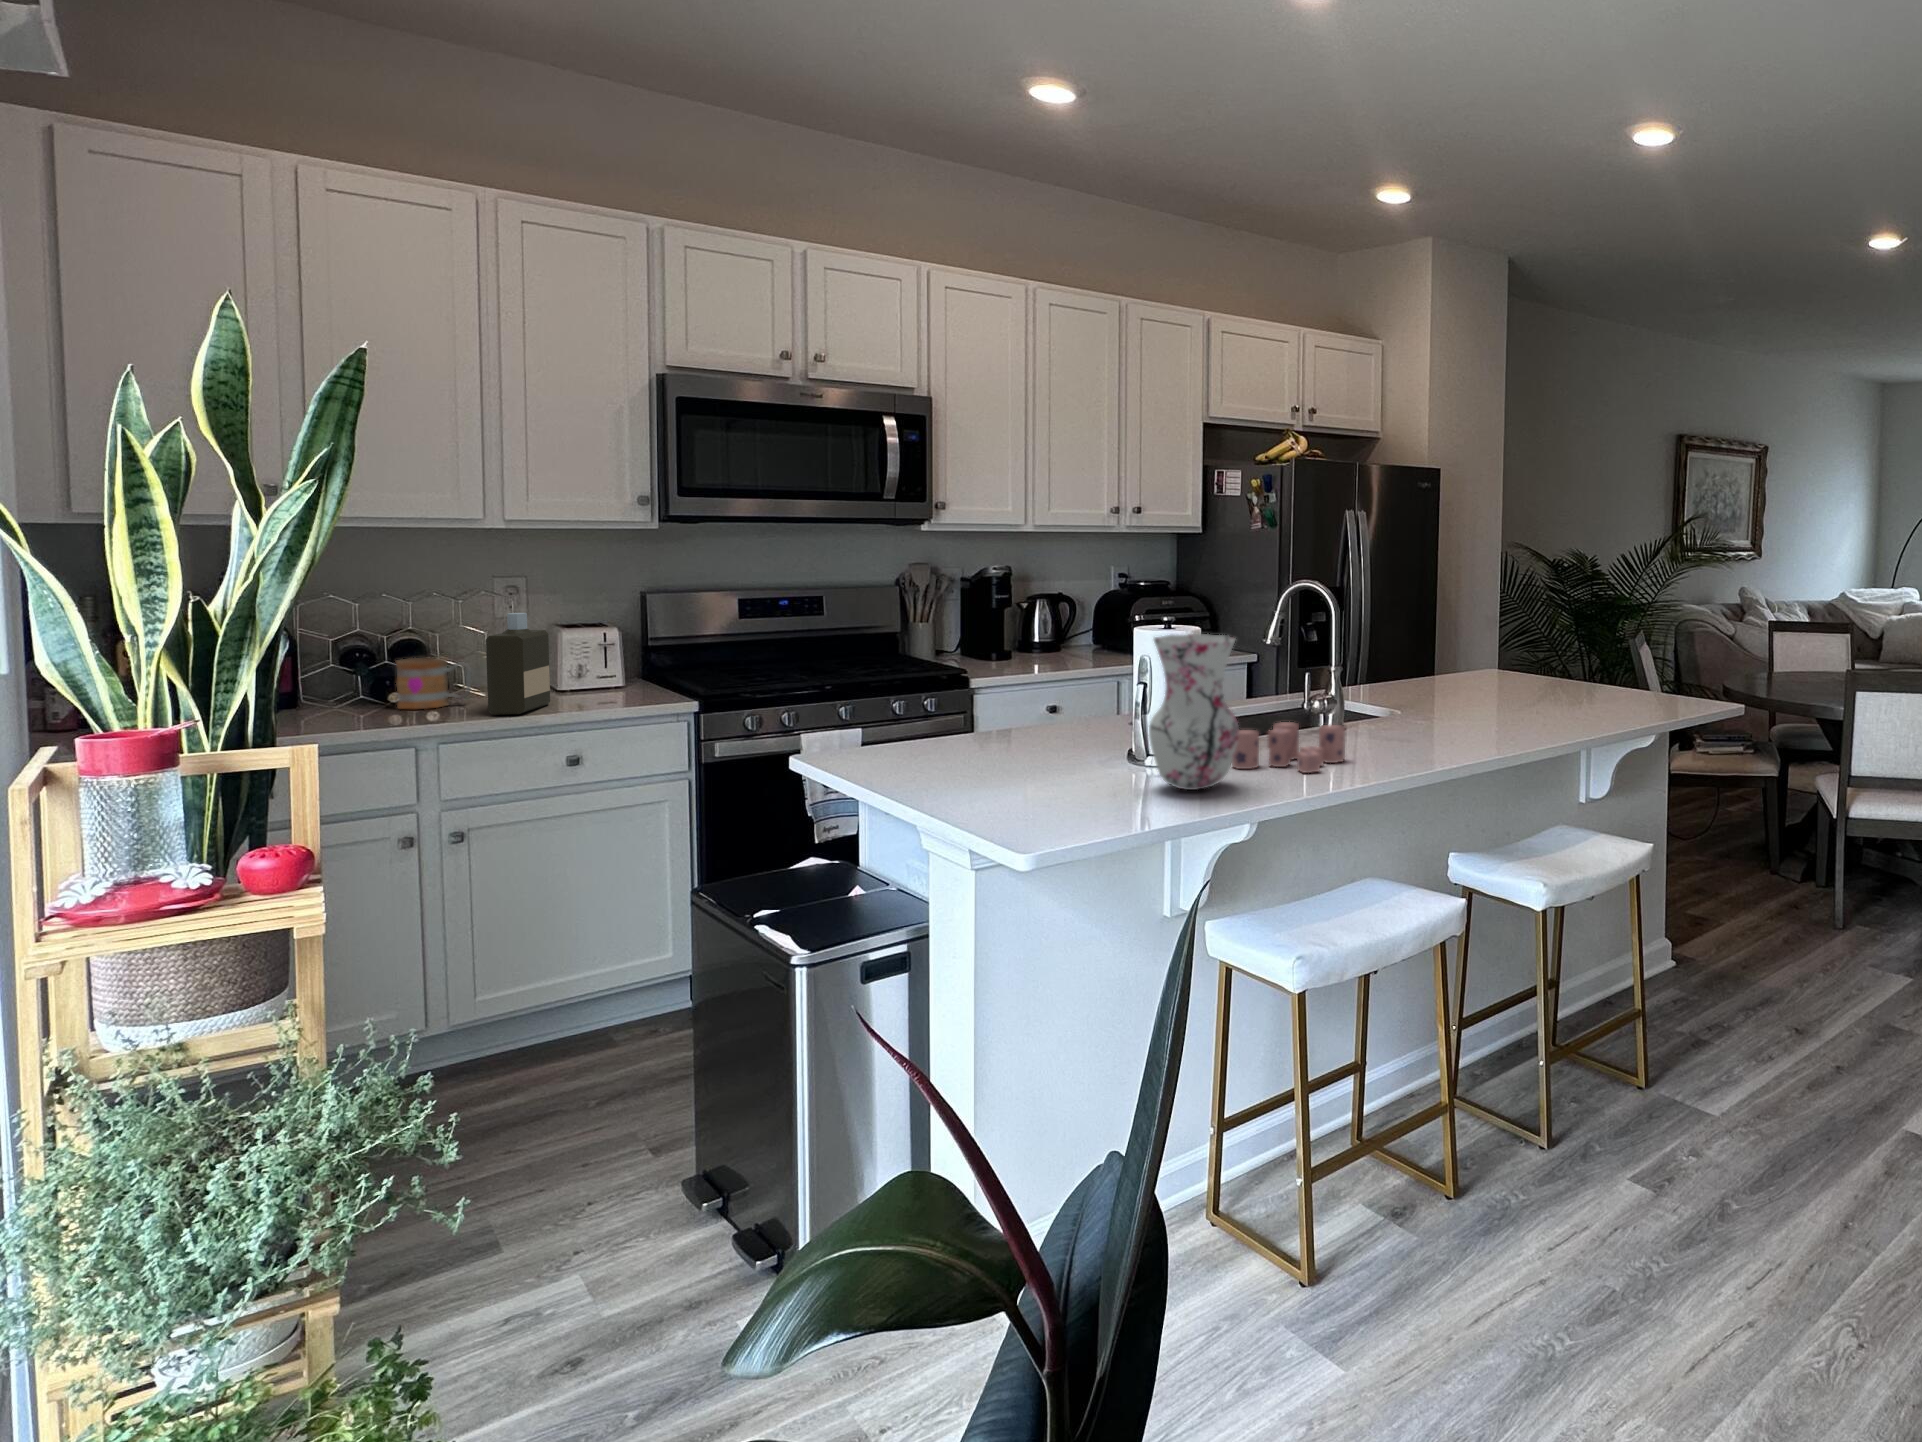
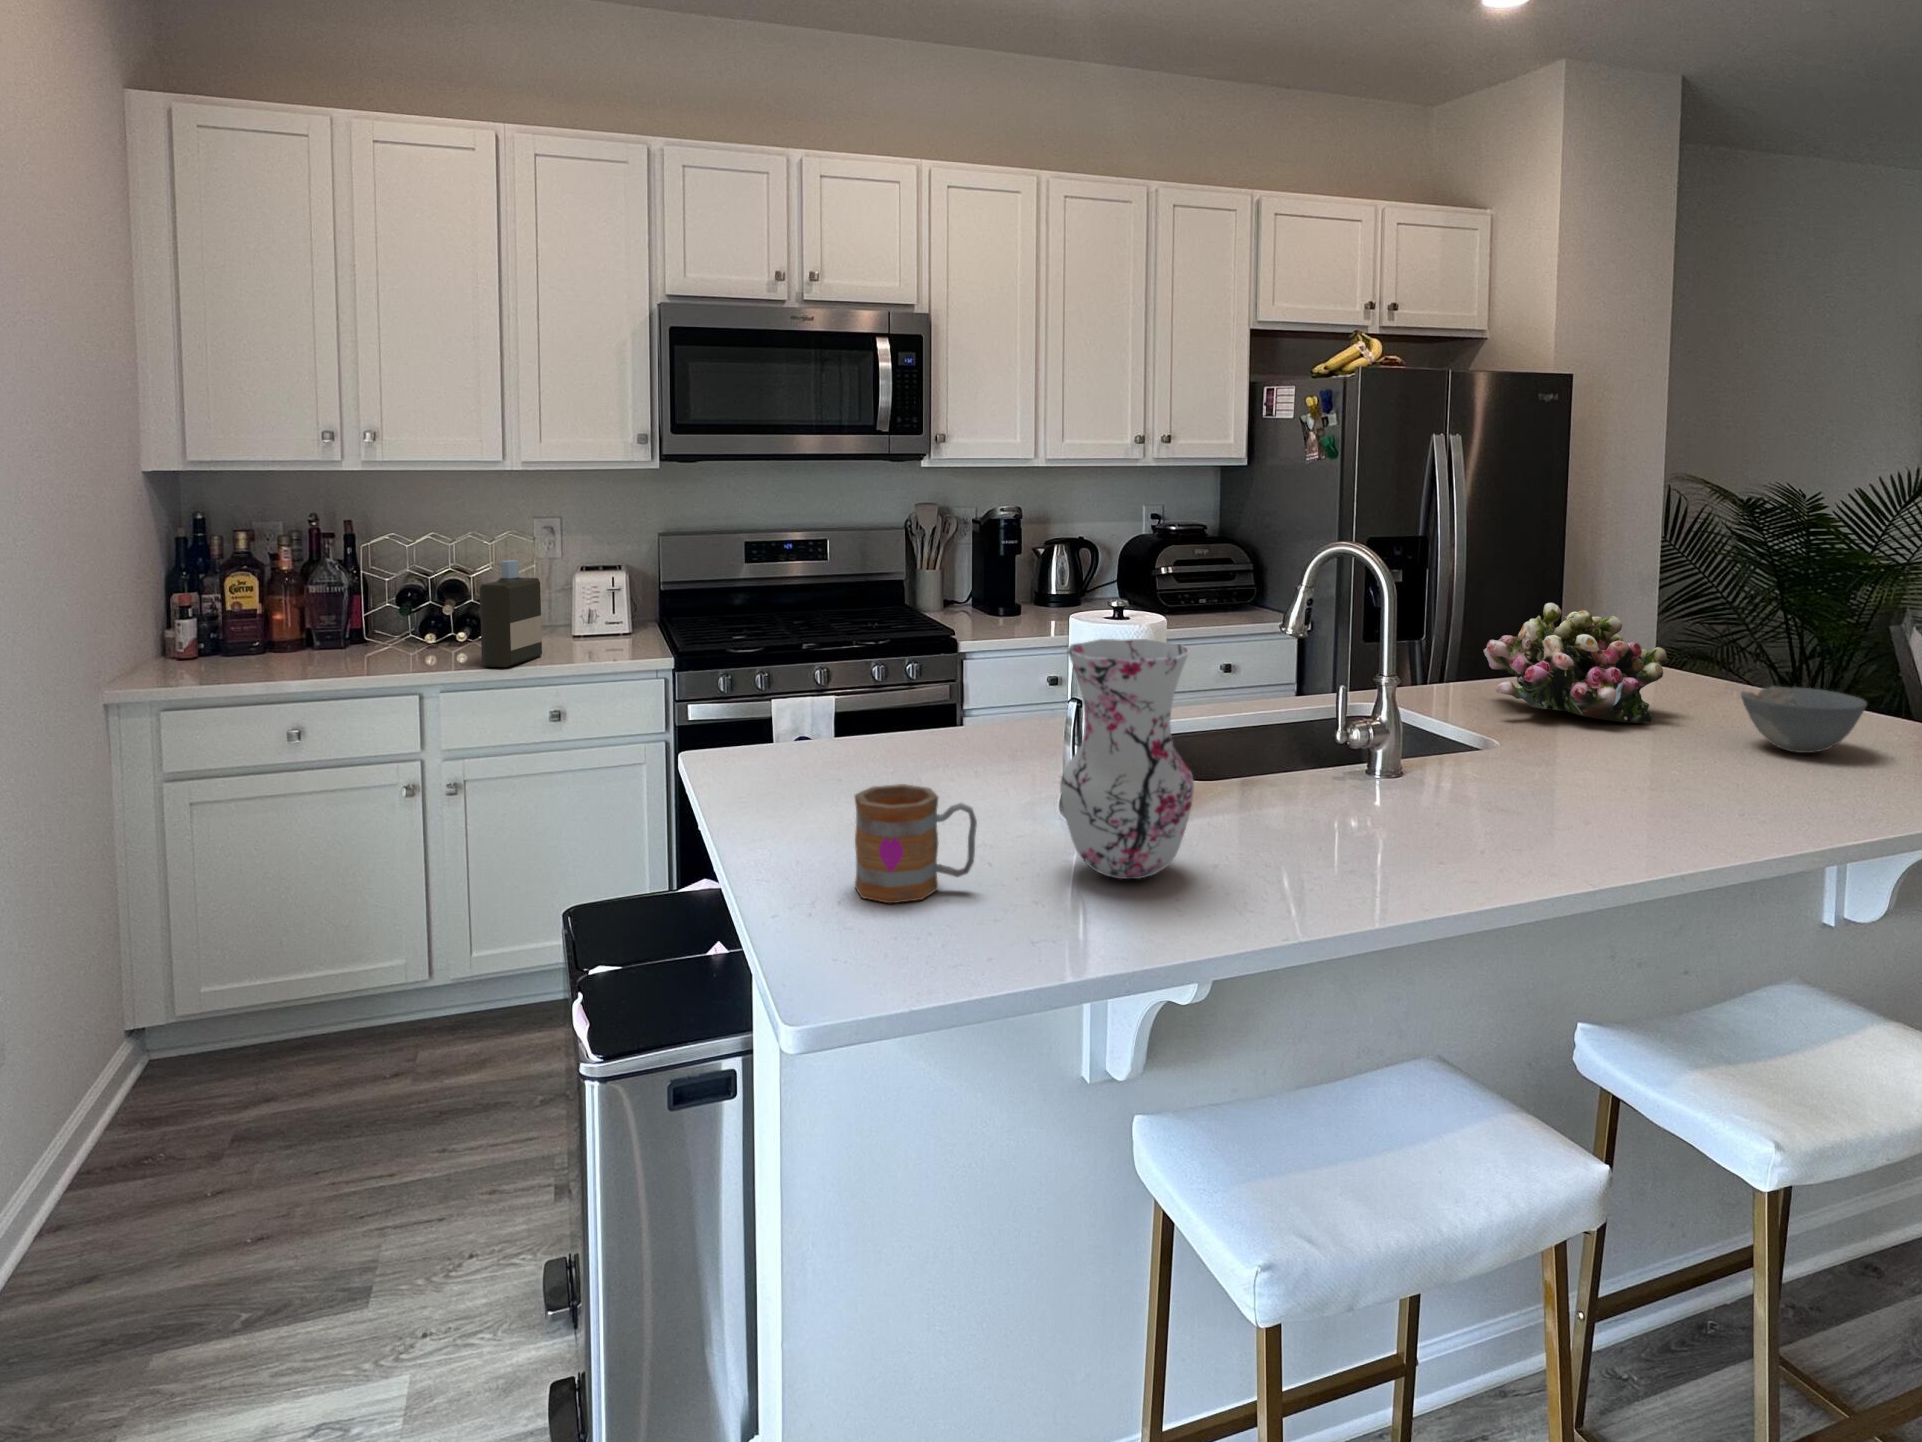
flower arrangement: none [1394,622,1508,698] -> present [1483,603,1667,723]
mug: present [396,657,471,709] -> present [855,784,977,903]
bowl: none [1551,669,1619,707] -> present [1741,686,1867,753]
candle: present [1232,722,1345,773] -> none [1199,766,1376,859]

